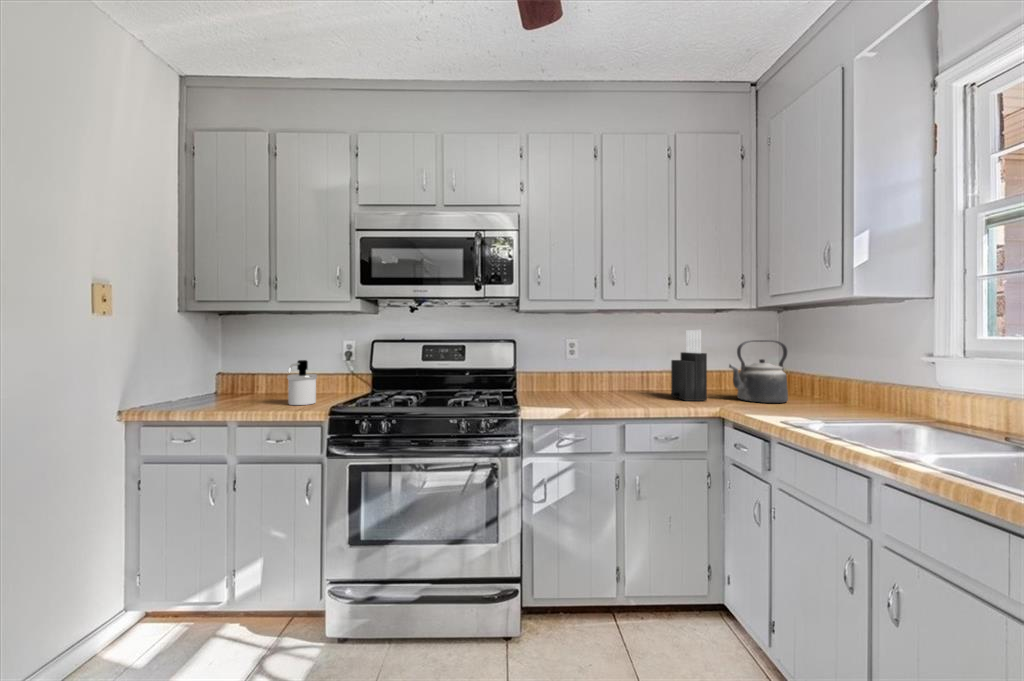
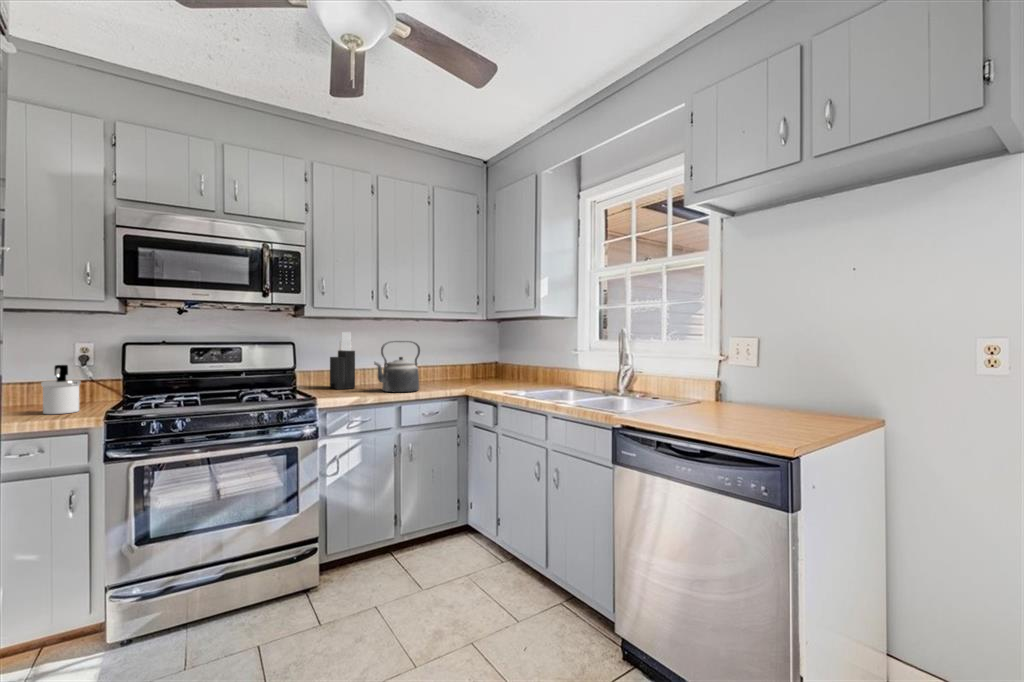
knife block: present [671,330,707,401] -> present [330,332,355,389]
kettle: present [729,340,788,403] -> present [374,341,420,392]

